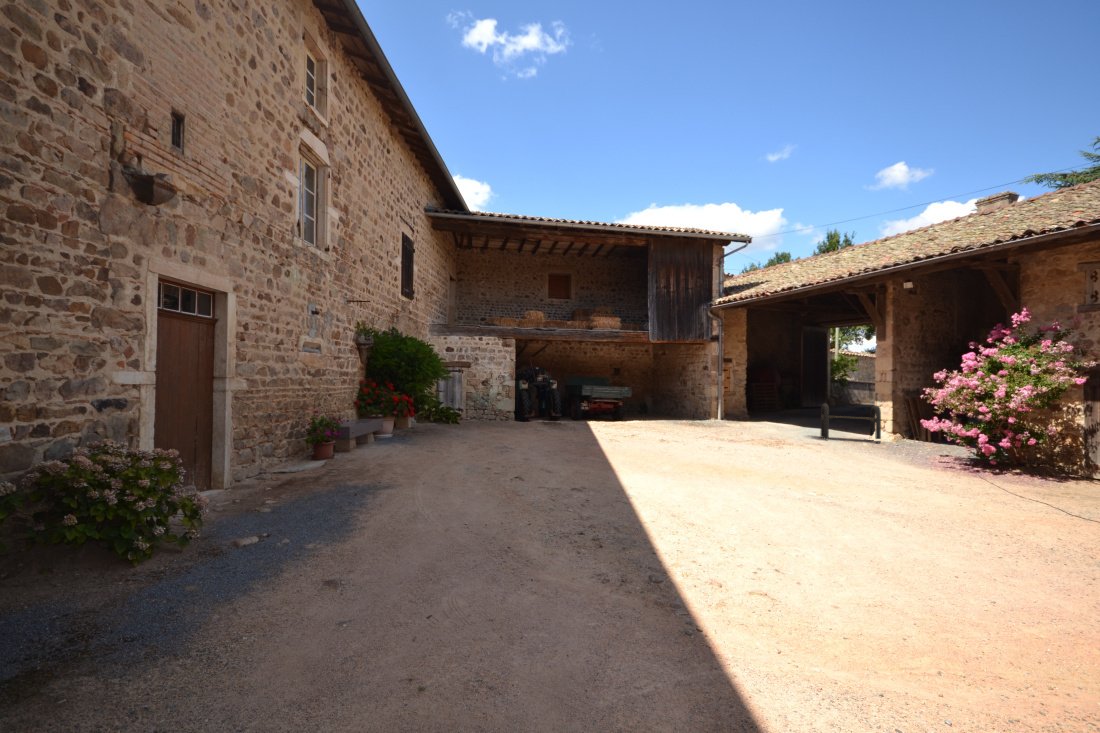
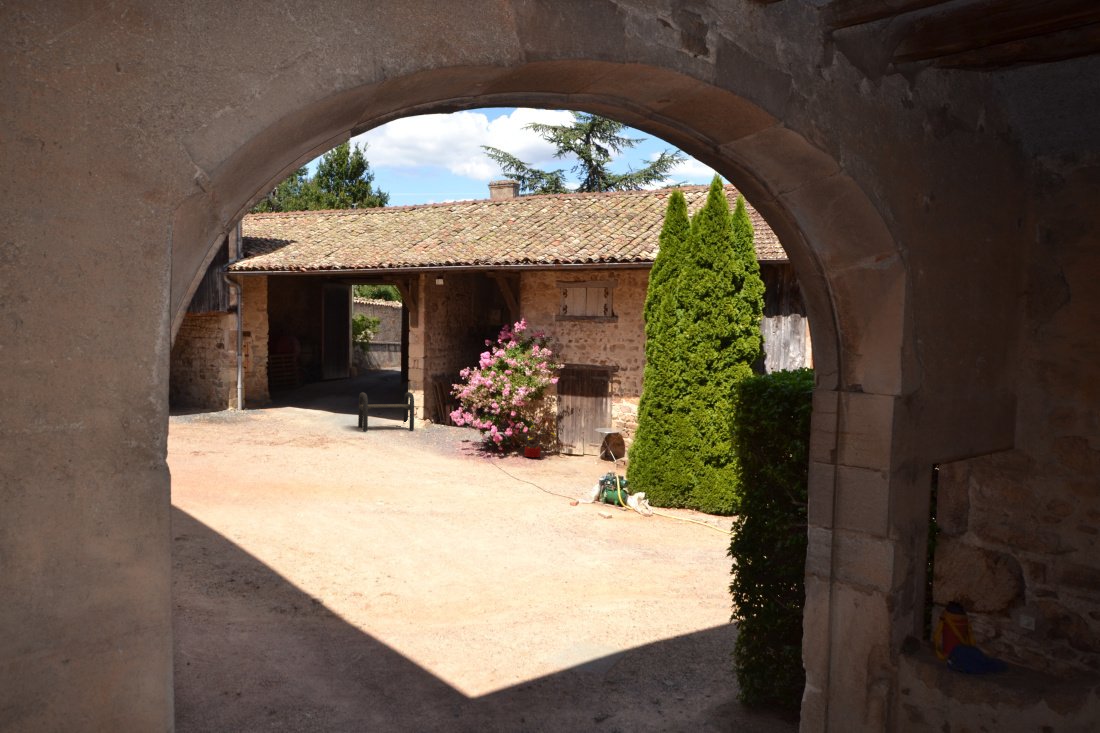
decorative plant: none [1011,427,1085,478] -> present [521,426,555,457]

